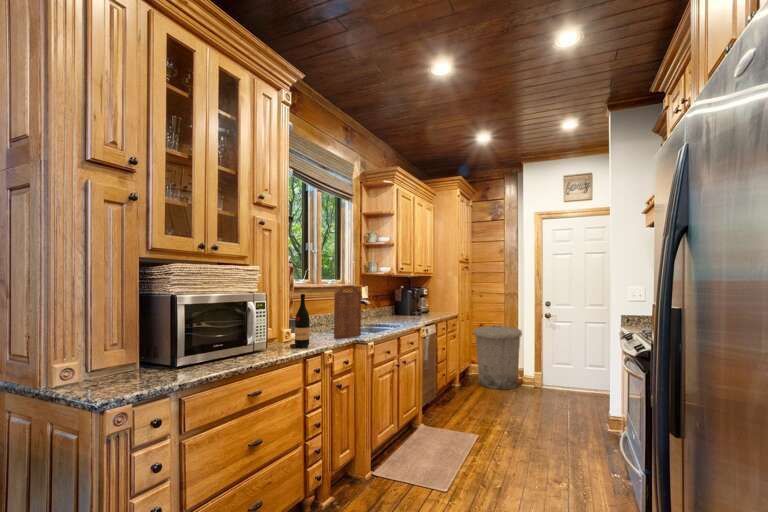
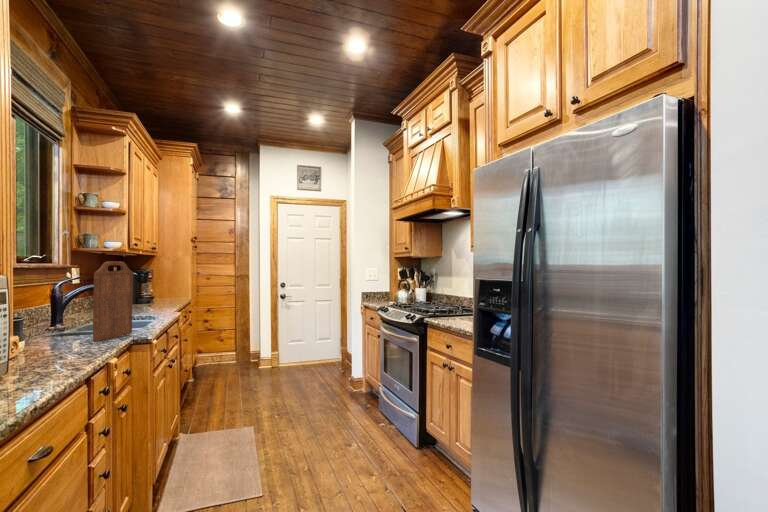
wine bottle: present [290,294,310,348] -> none [45,271,86,363]
trash can: present [473,324,522,390] -> none [207,308,259,377]

